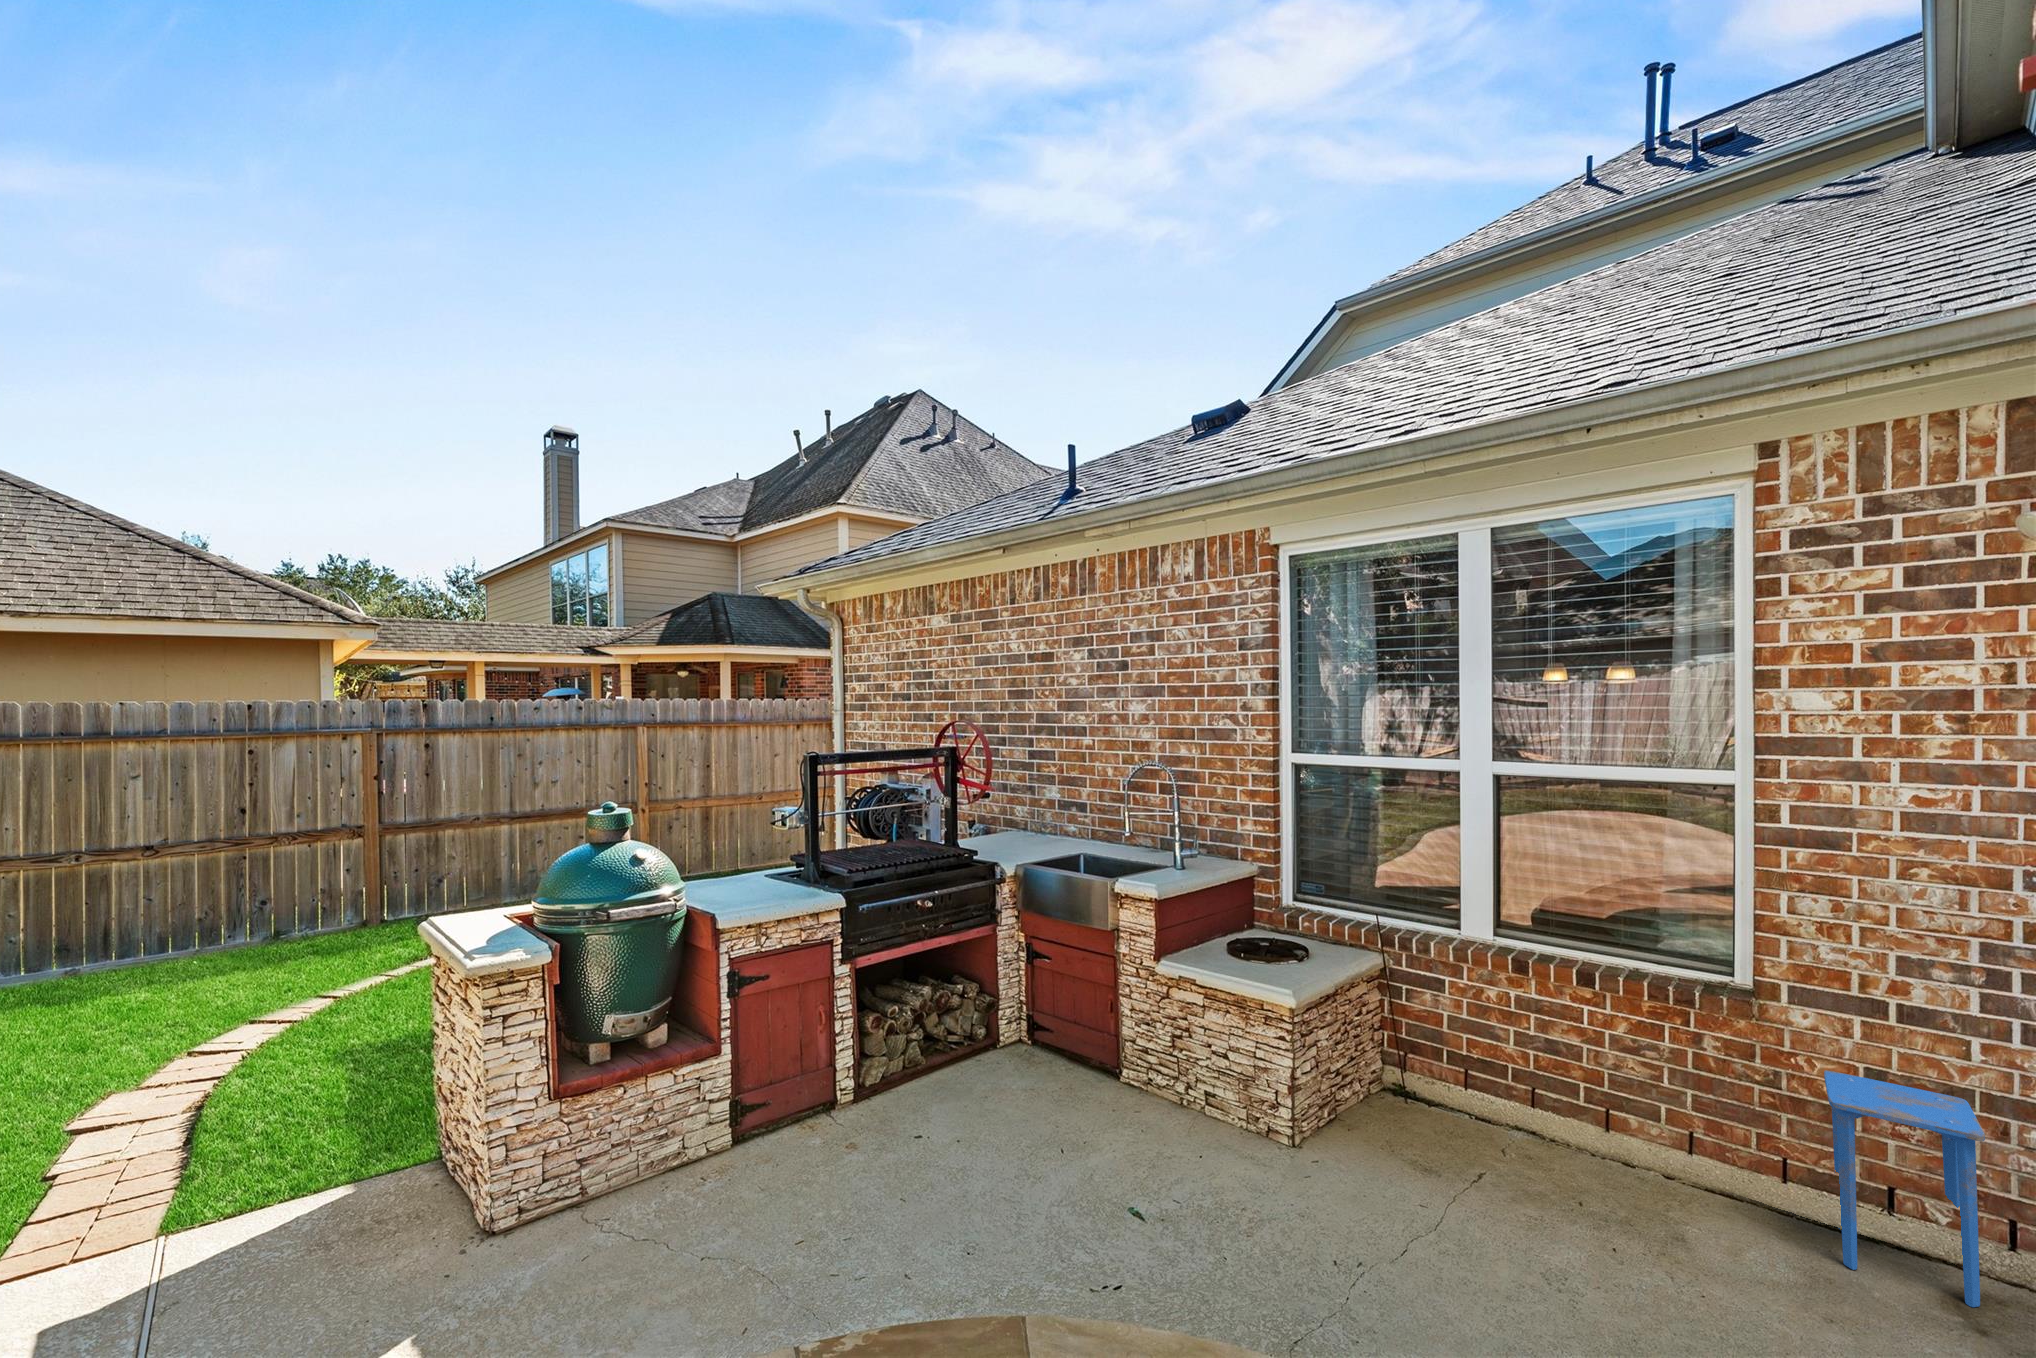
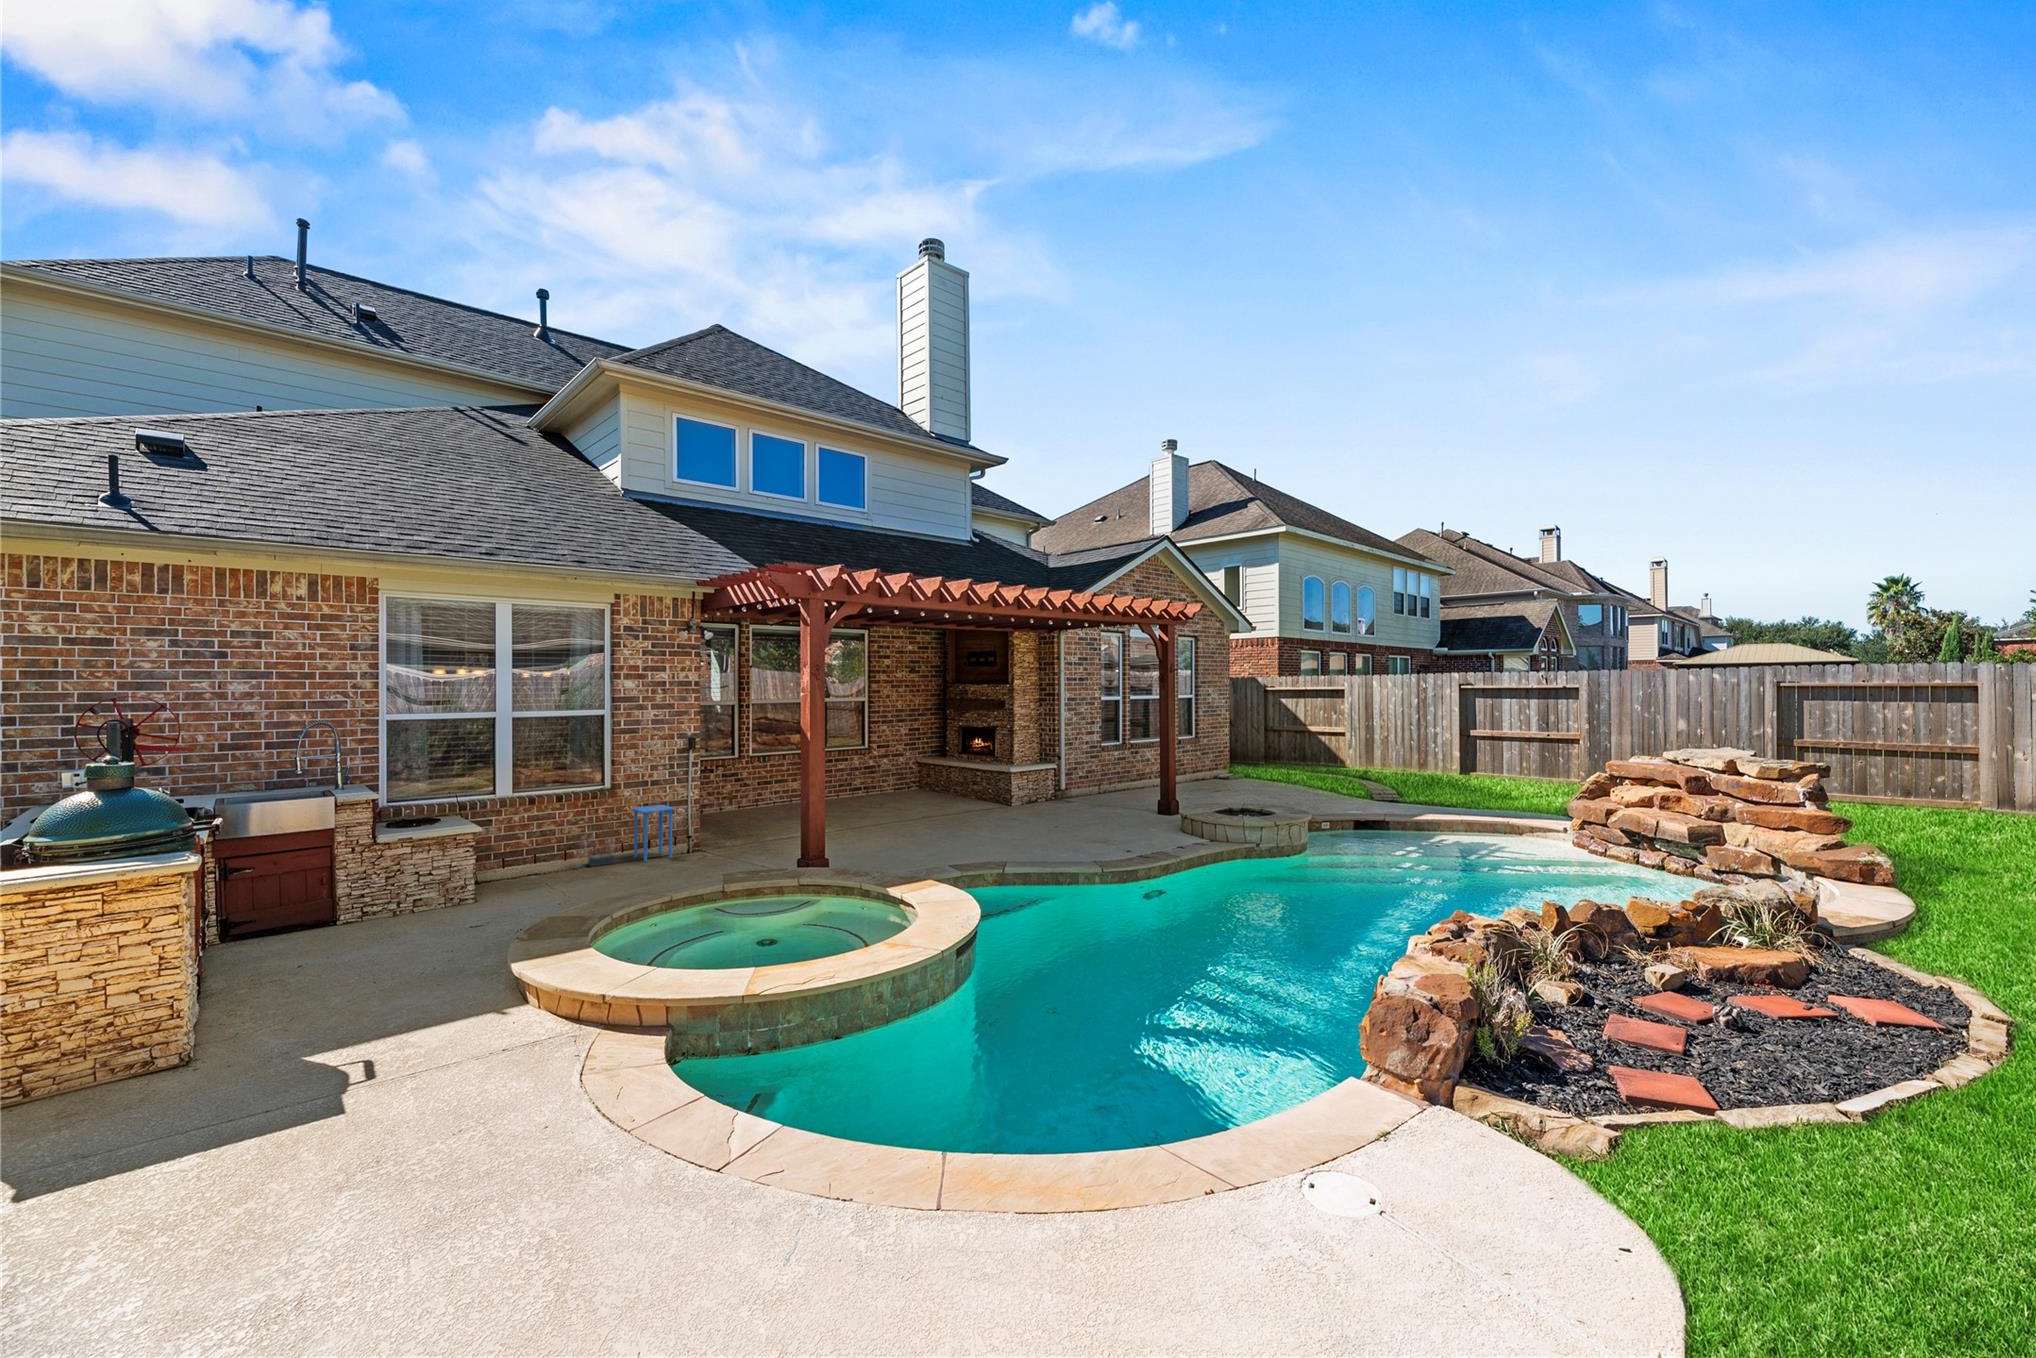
decorative plant: none [1640,1093,1769,1216] -> present [580,837,614,867]

